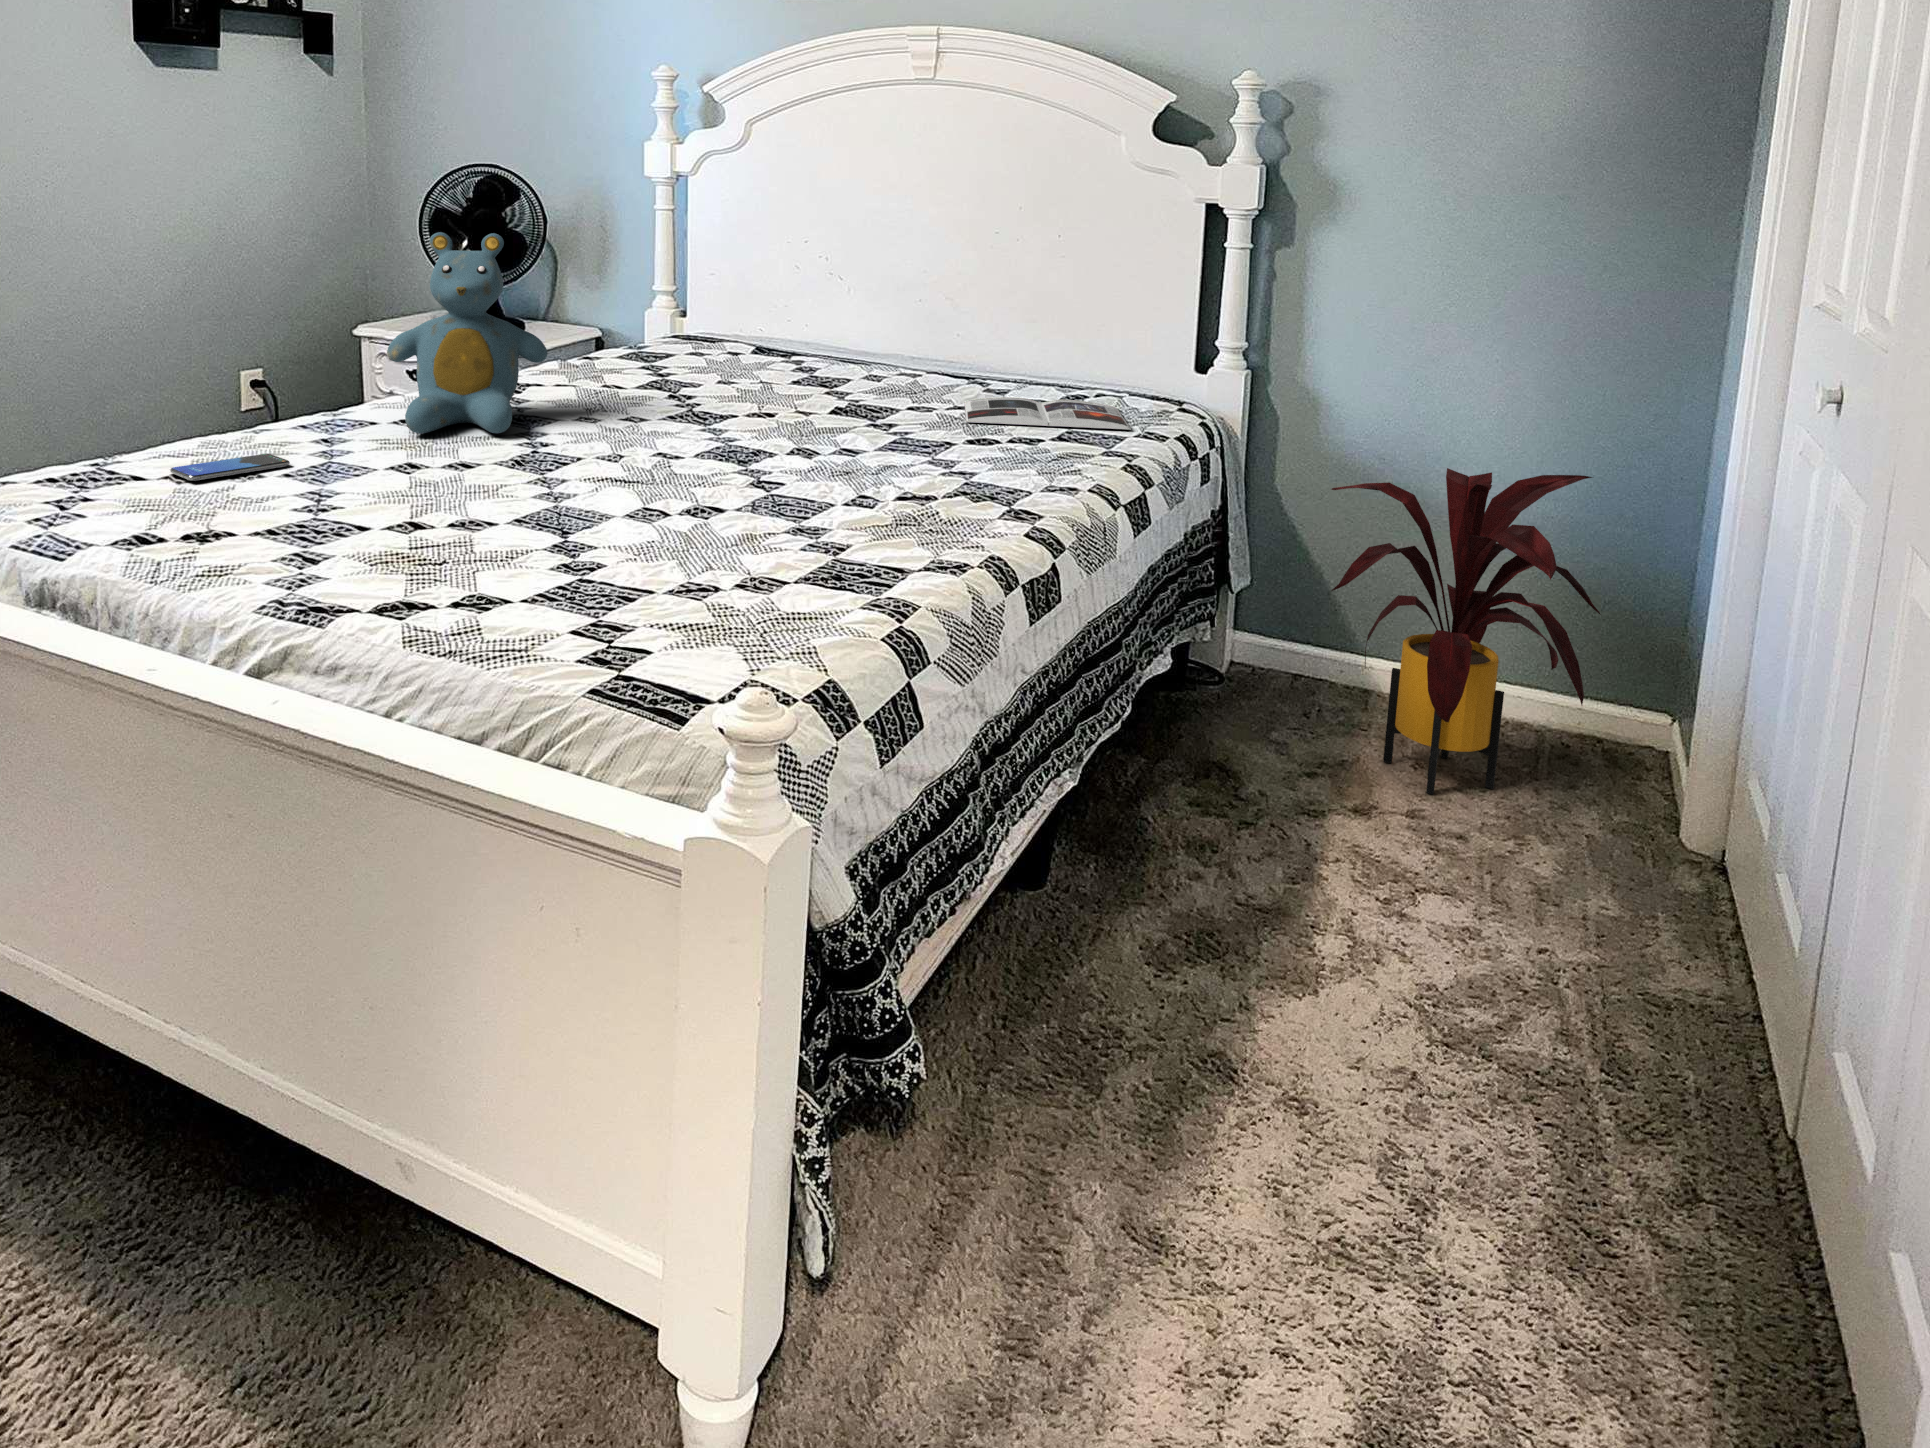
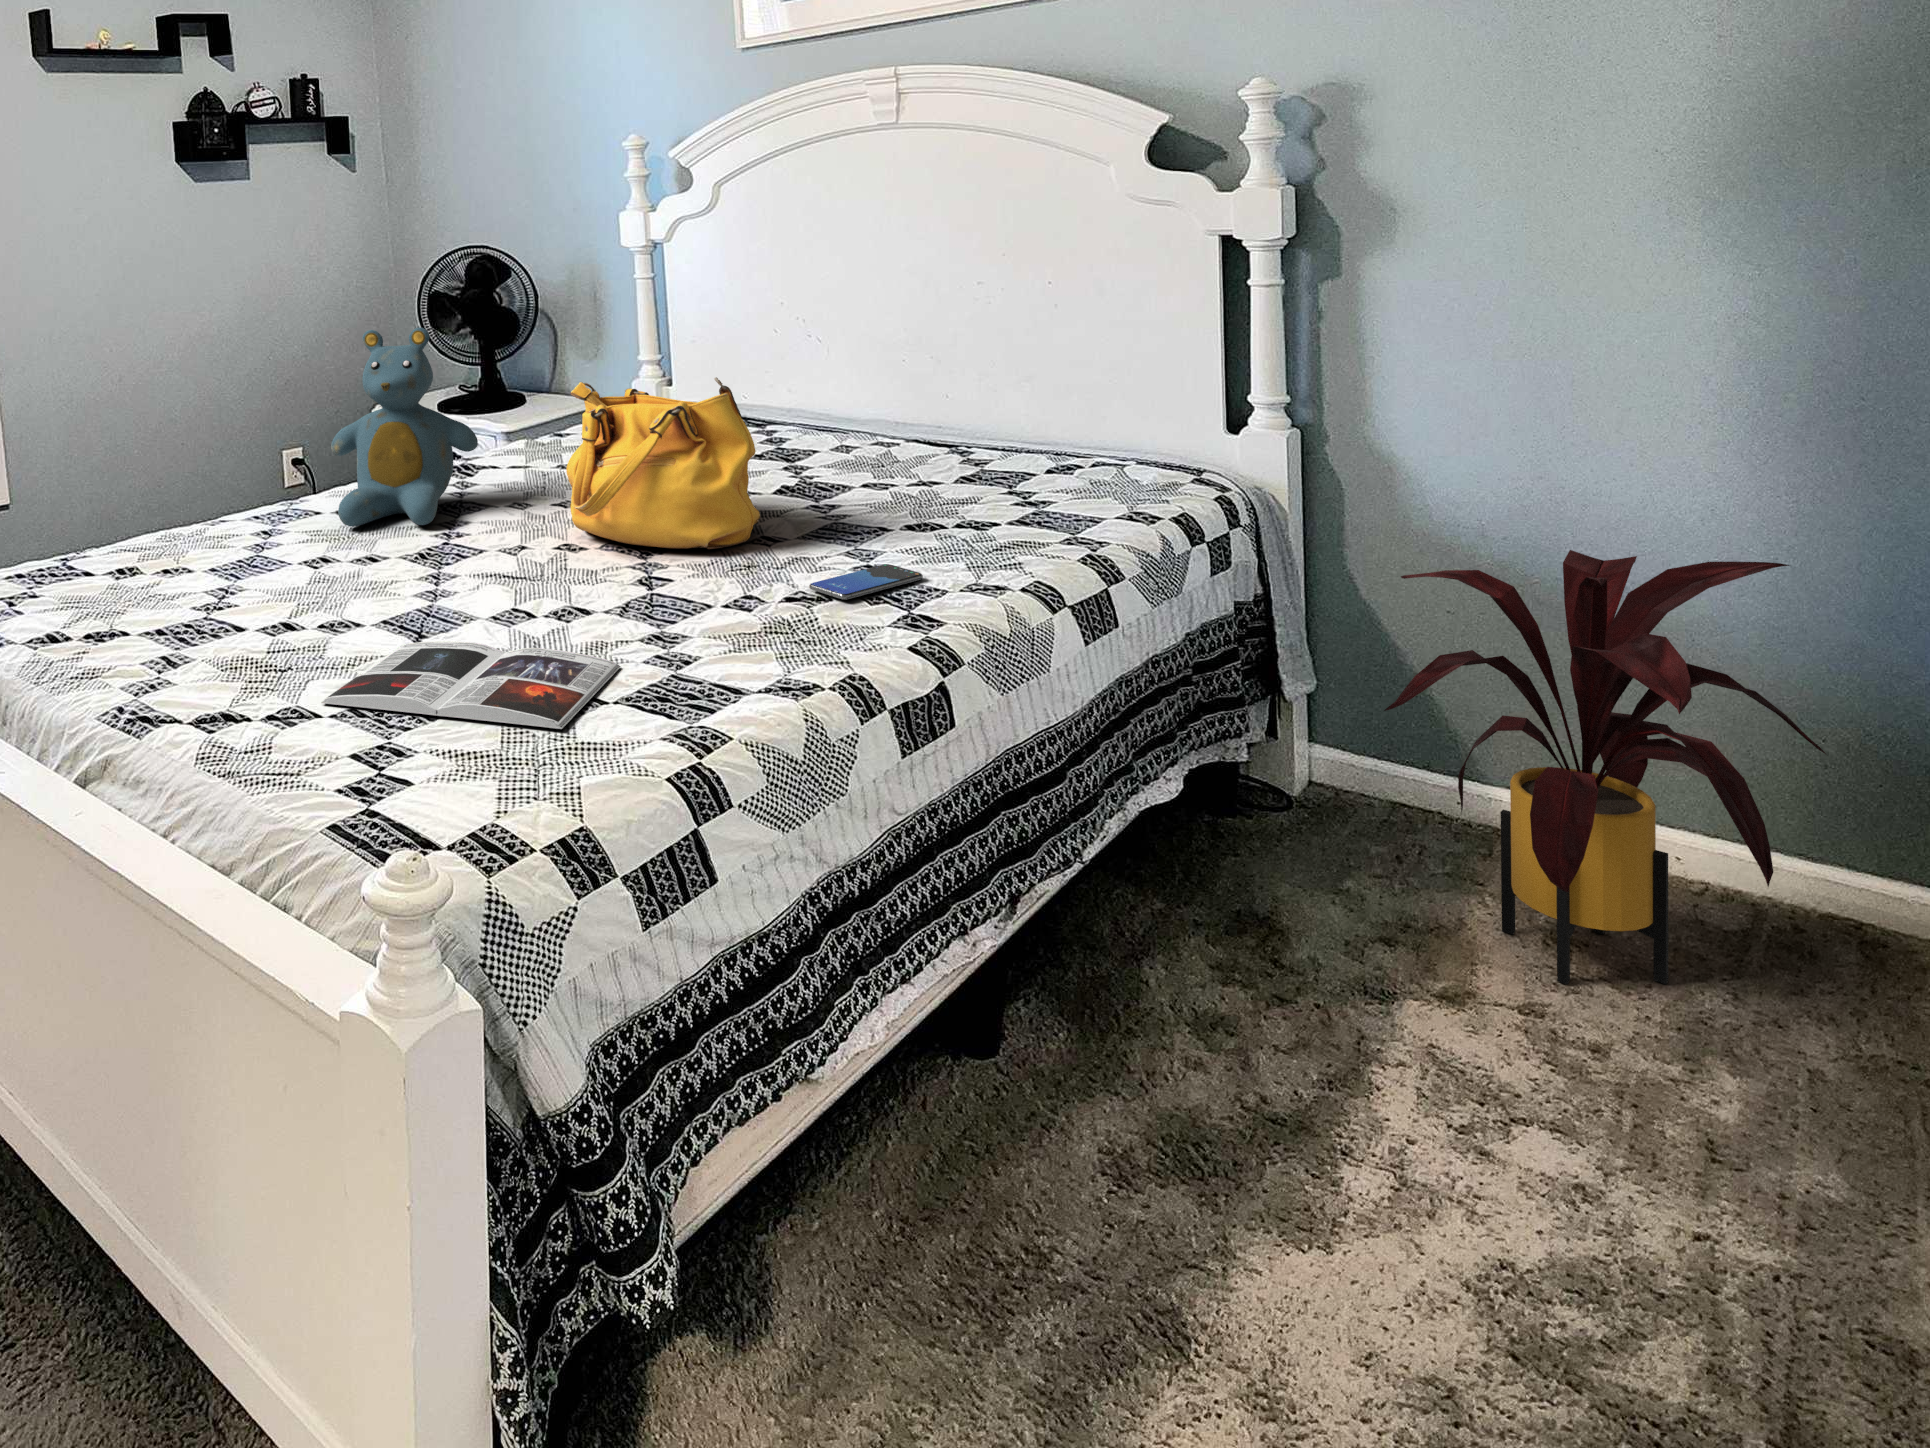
handbag: none [654,296,843,457] -> present [566,377,760,549]
magazine: present [964,397,1131,430] -> present [321,641,621,729]
smartphone: present [170,454,290,481] -> present [809,564,923,600]

